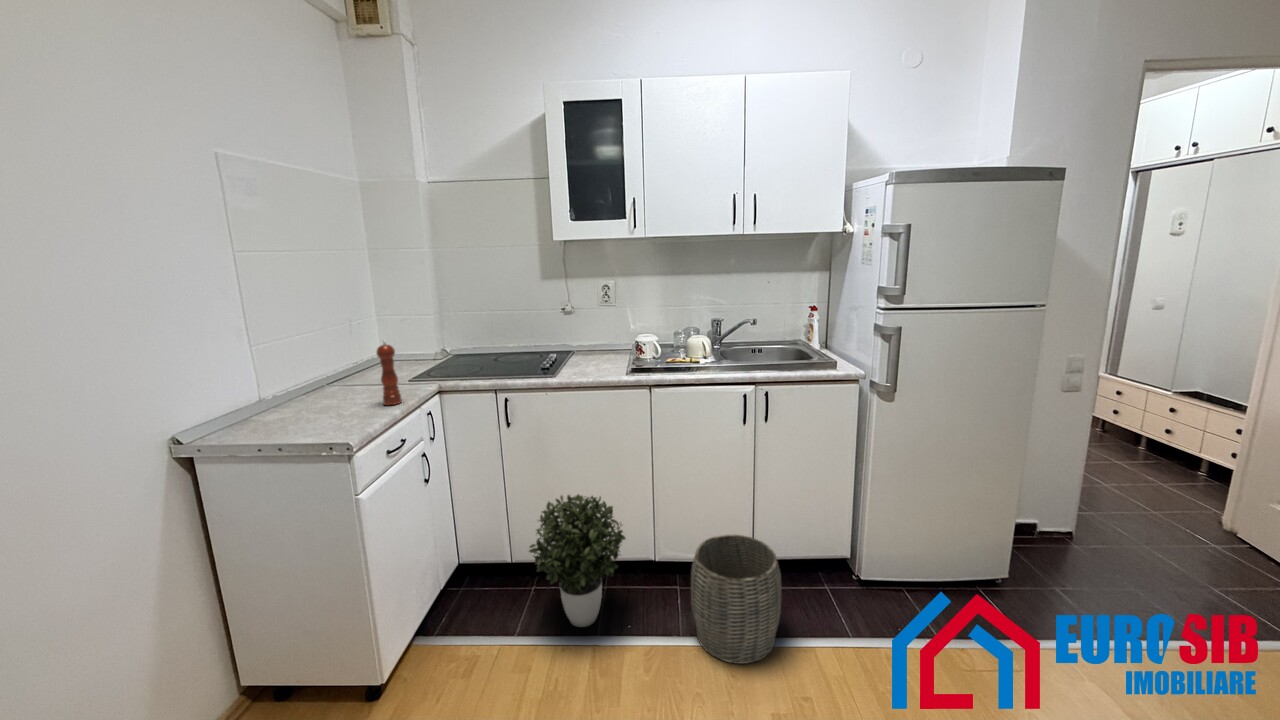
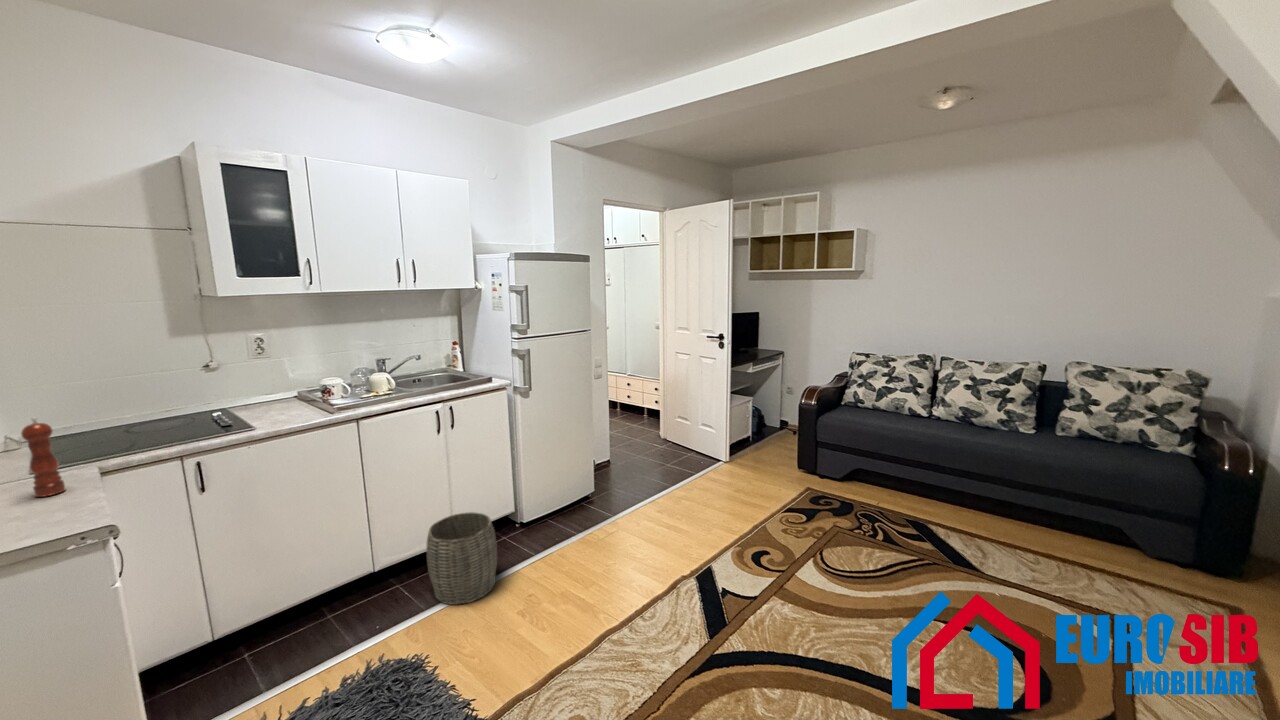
potted plant: present [529,494,625,627] -> none [266,524,368,651]

